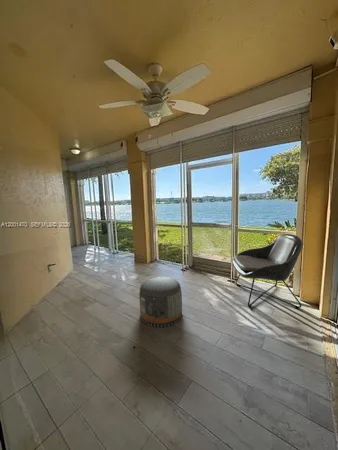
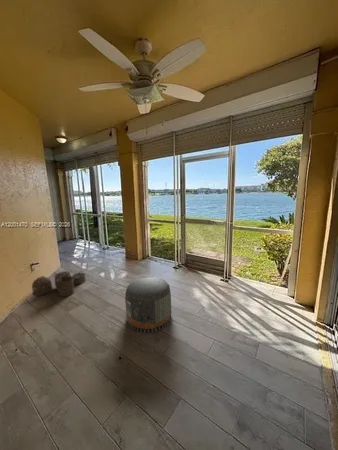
lounge chair: present [232,234,303,309] -> none [226,232,301,312]
woven basket: none [50,273,99,297] -> present [32,272,85,296]

